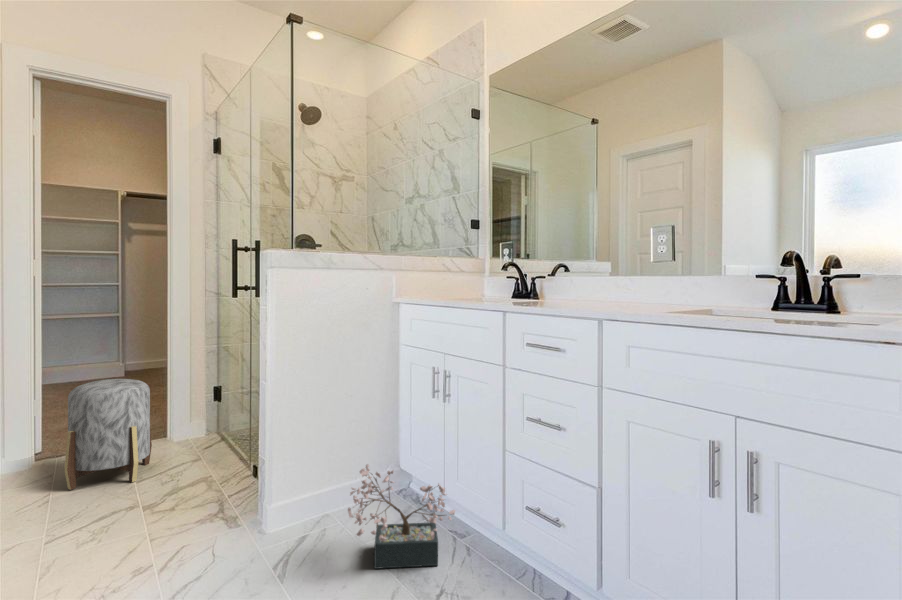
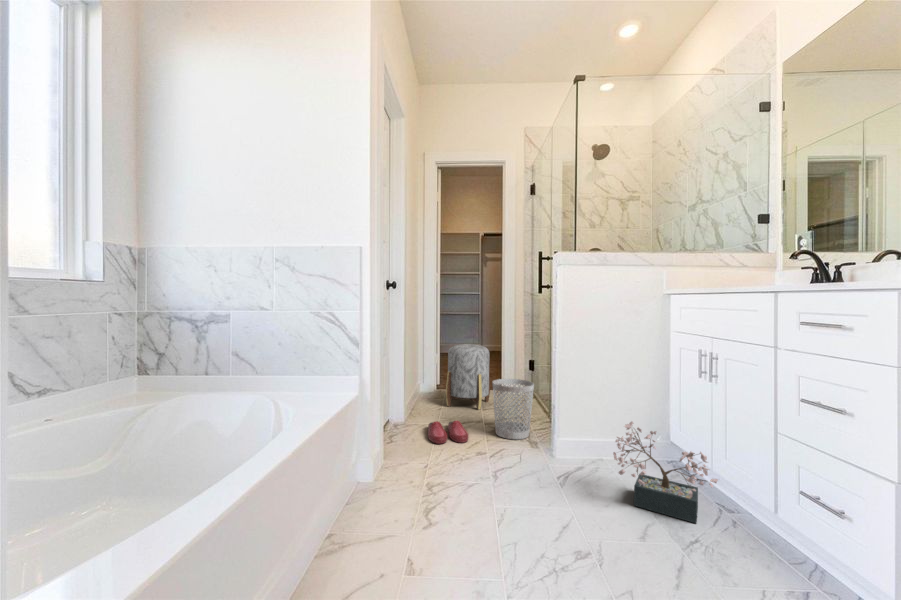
wastebasket: none [162,427,231,522] -> present [492,379,534,439]
slippers: none [31,517,120,572] -> present [428,421,468,444]

